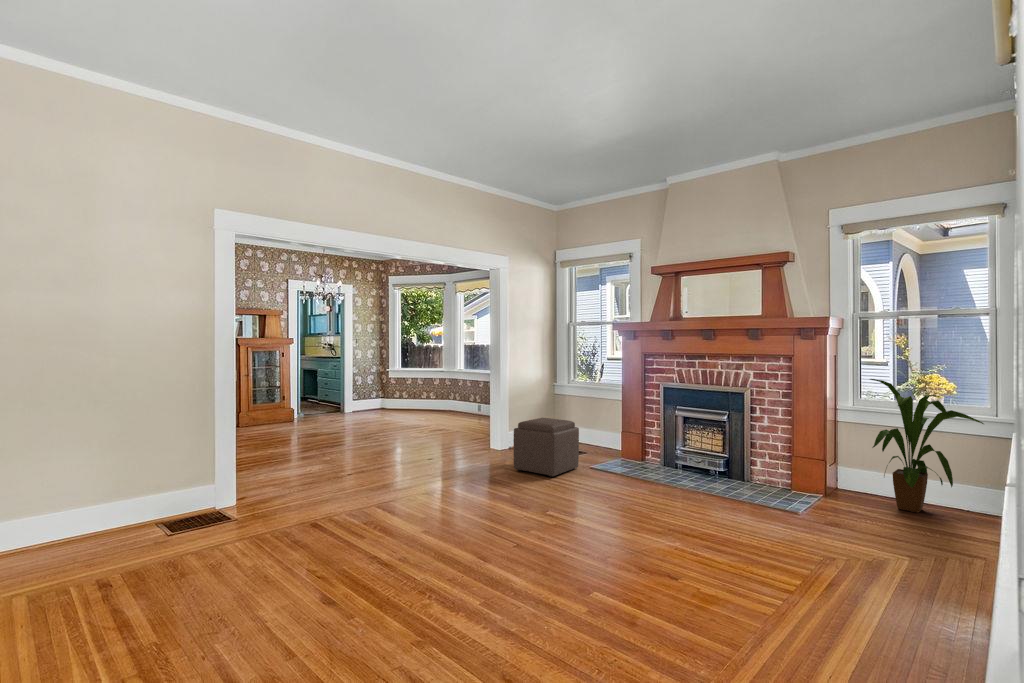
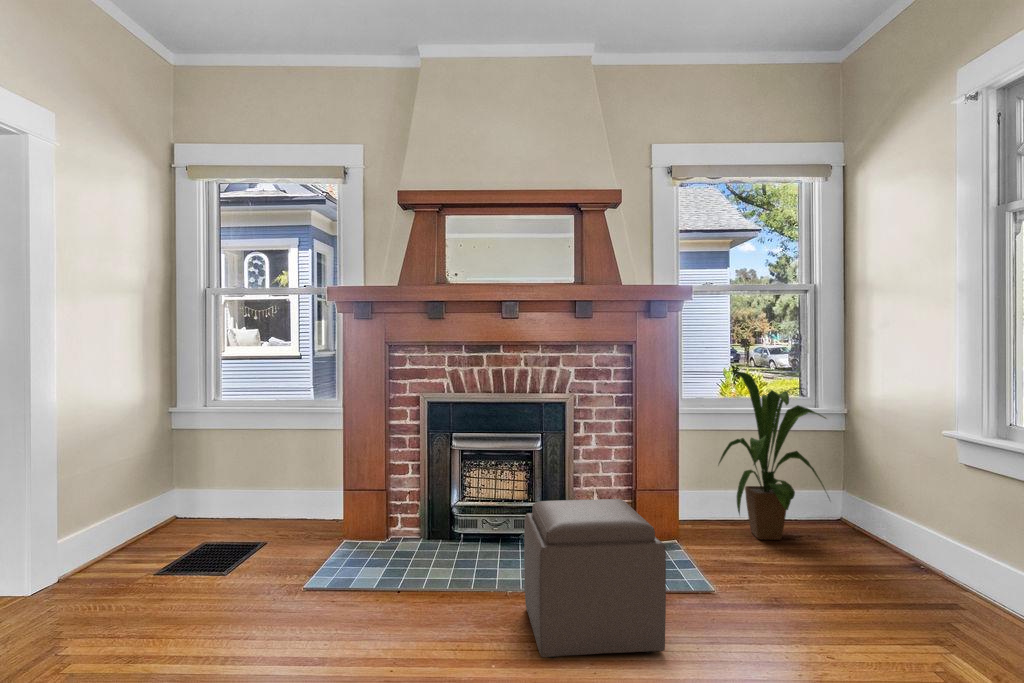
ottoman: present [513,418,579,477] -> present [524,499,666,658]

